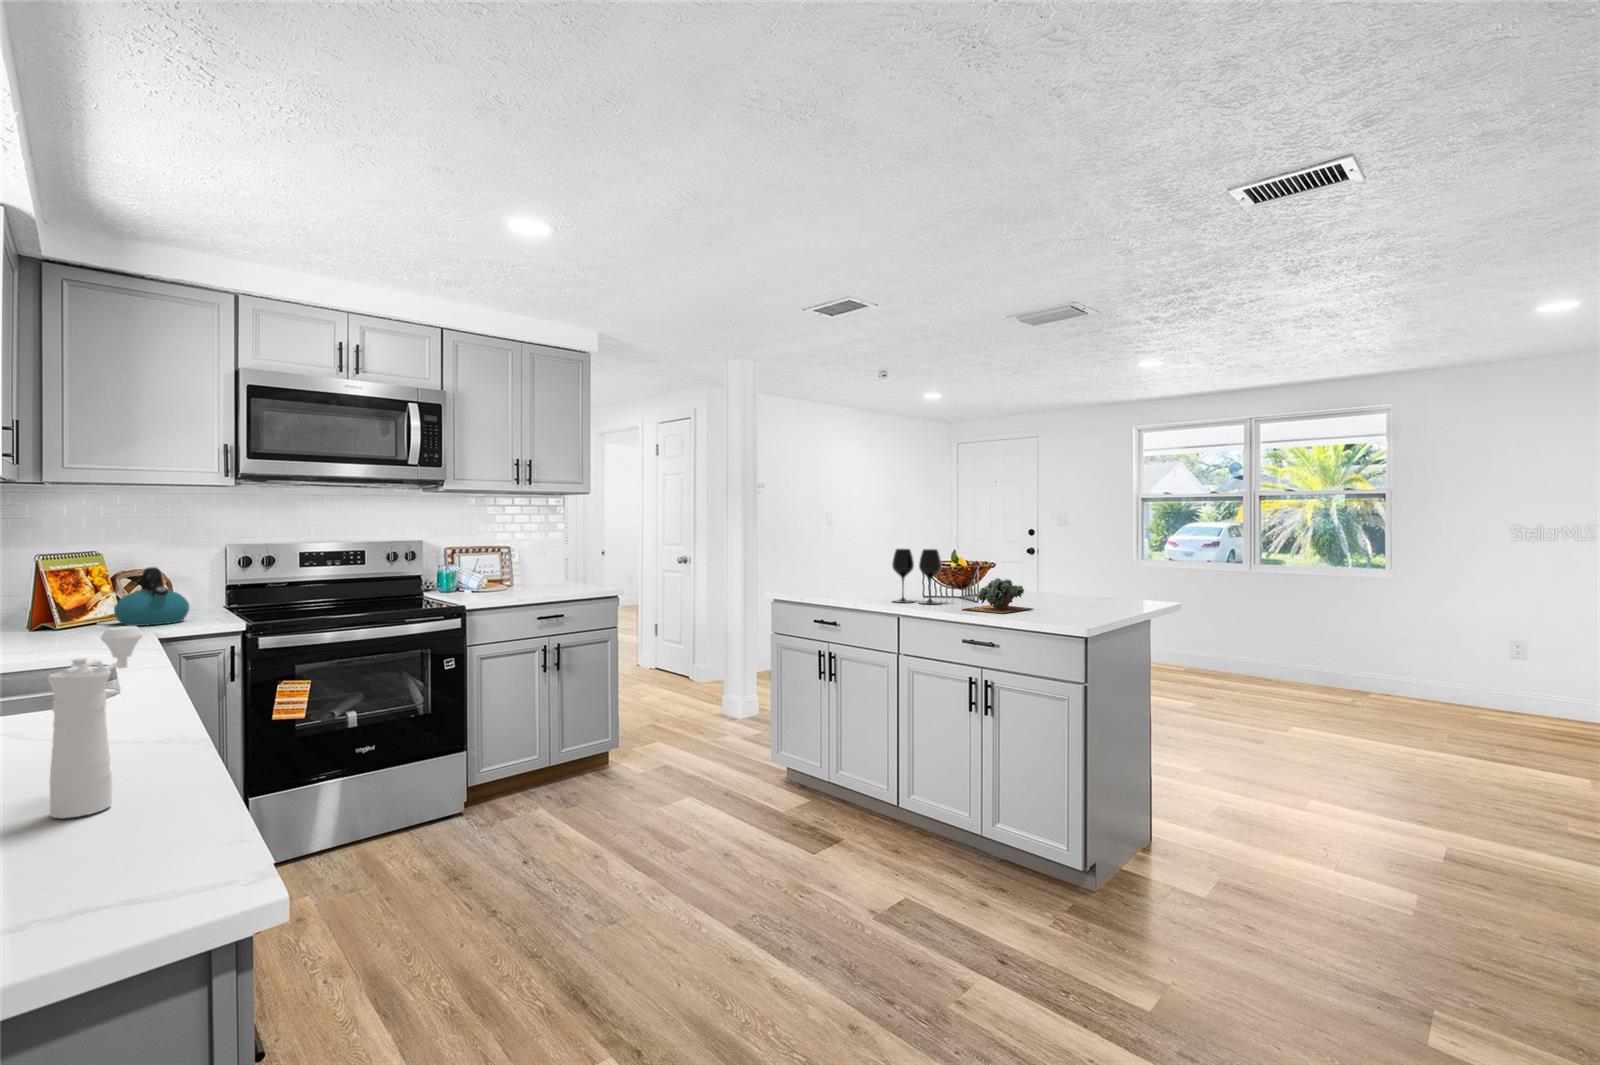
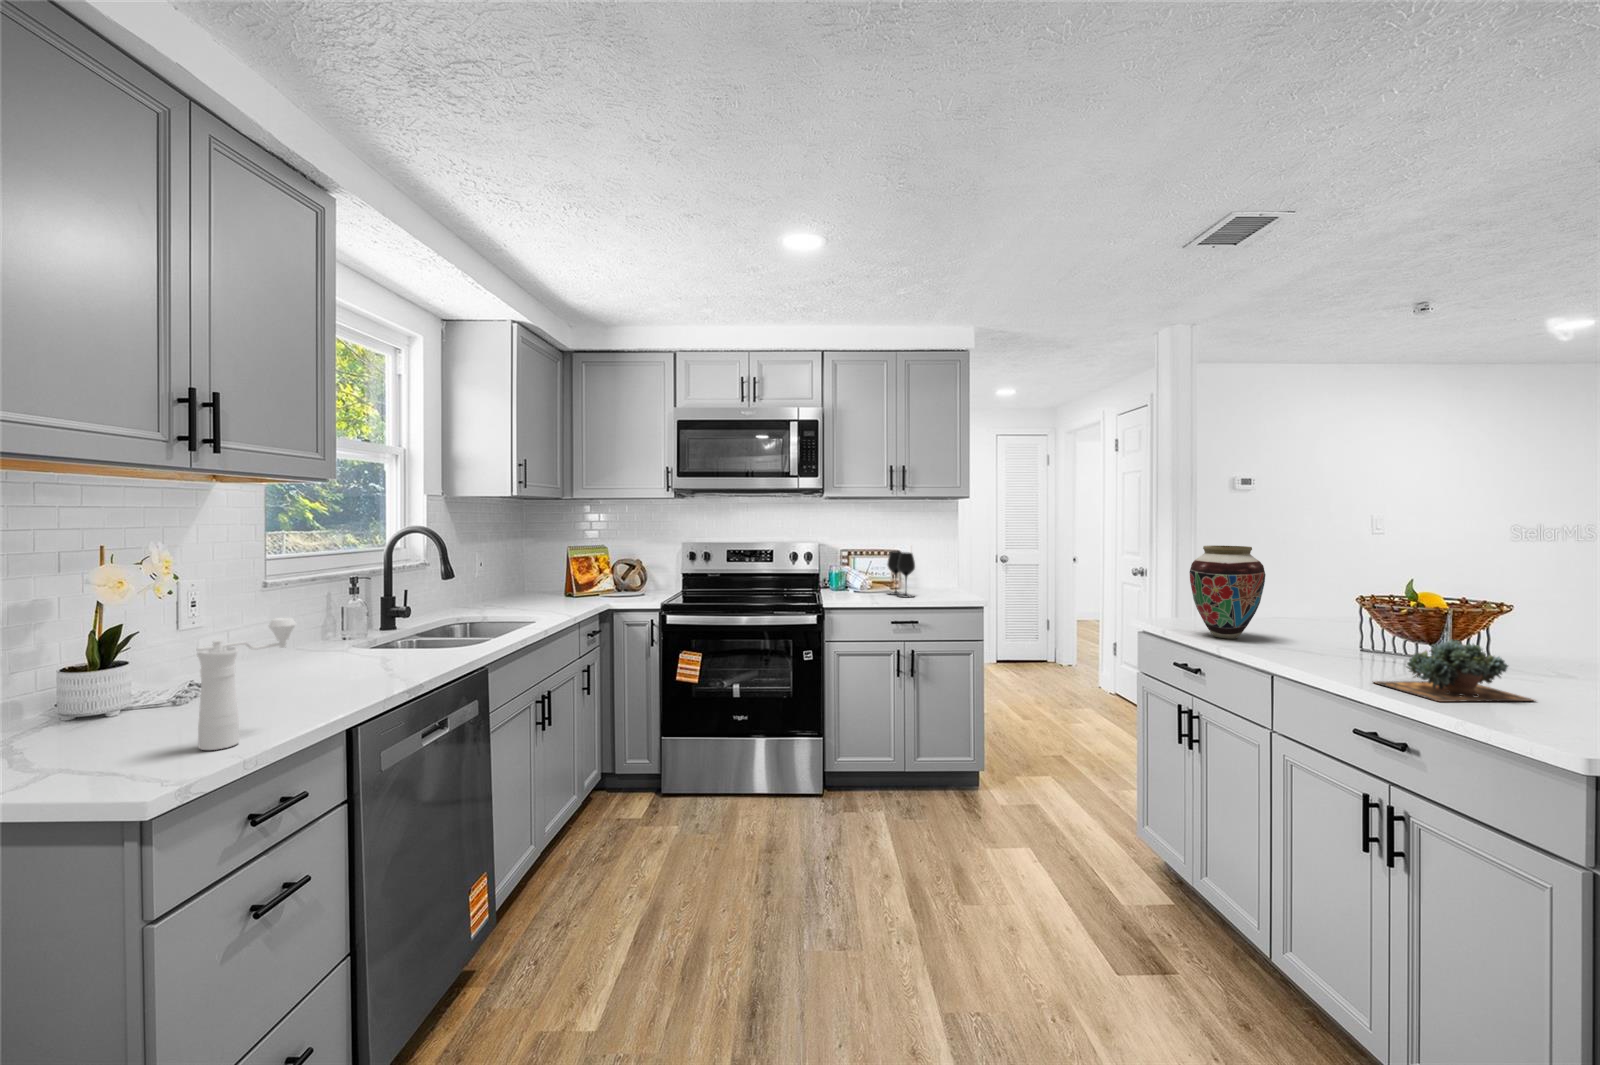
vase: none [820,529,869,598] -> present [1190,545,1266,639]
wine glass: present [892,549,941,604] -> present [887,551,915,597]
kettle: present [114,567,189,626] -> none [599,559,642,600]

